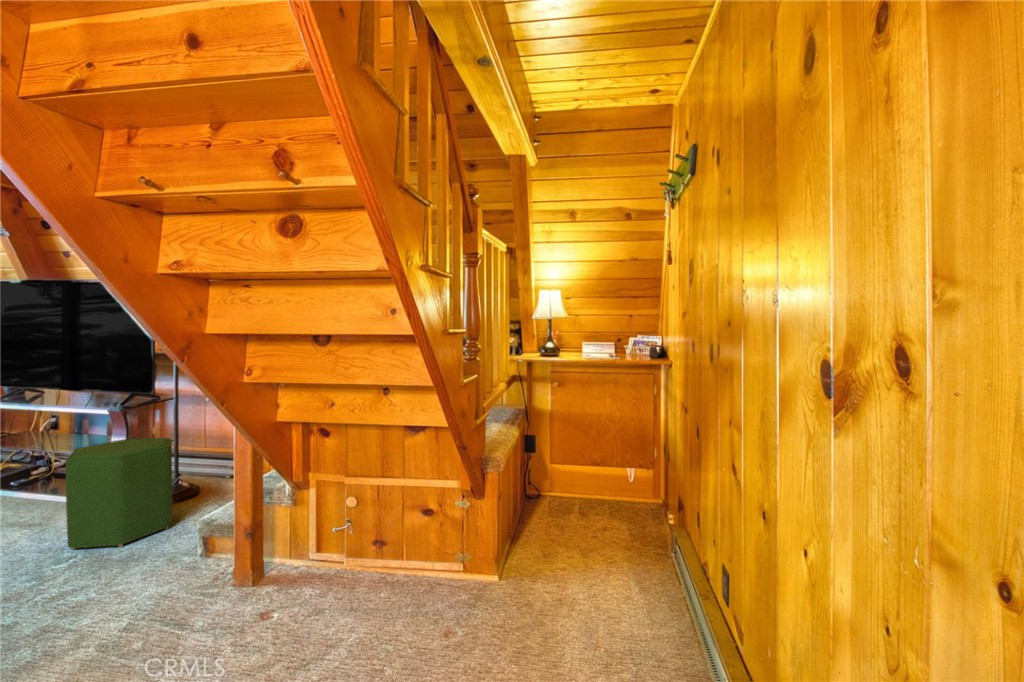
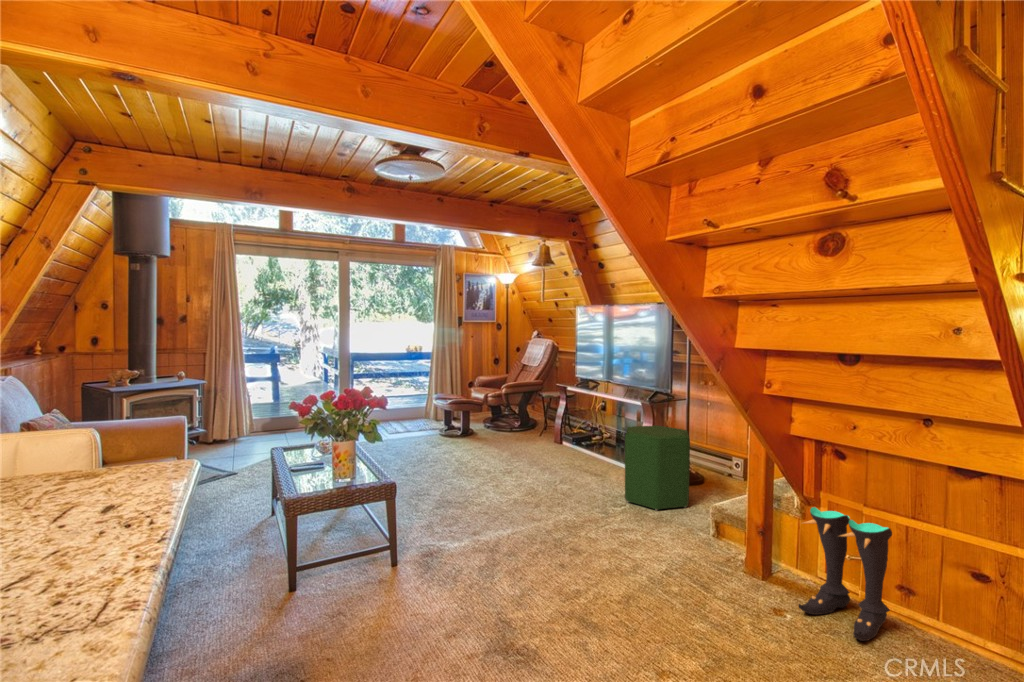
boots: none [286,490,368,610] -> present [799,507,892,641]

